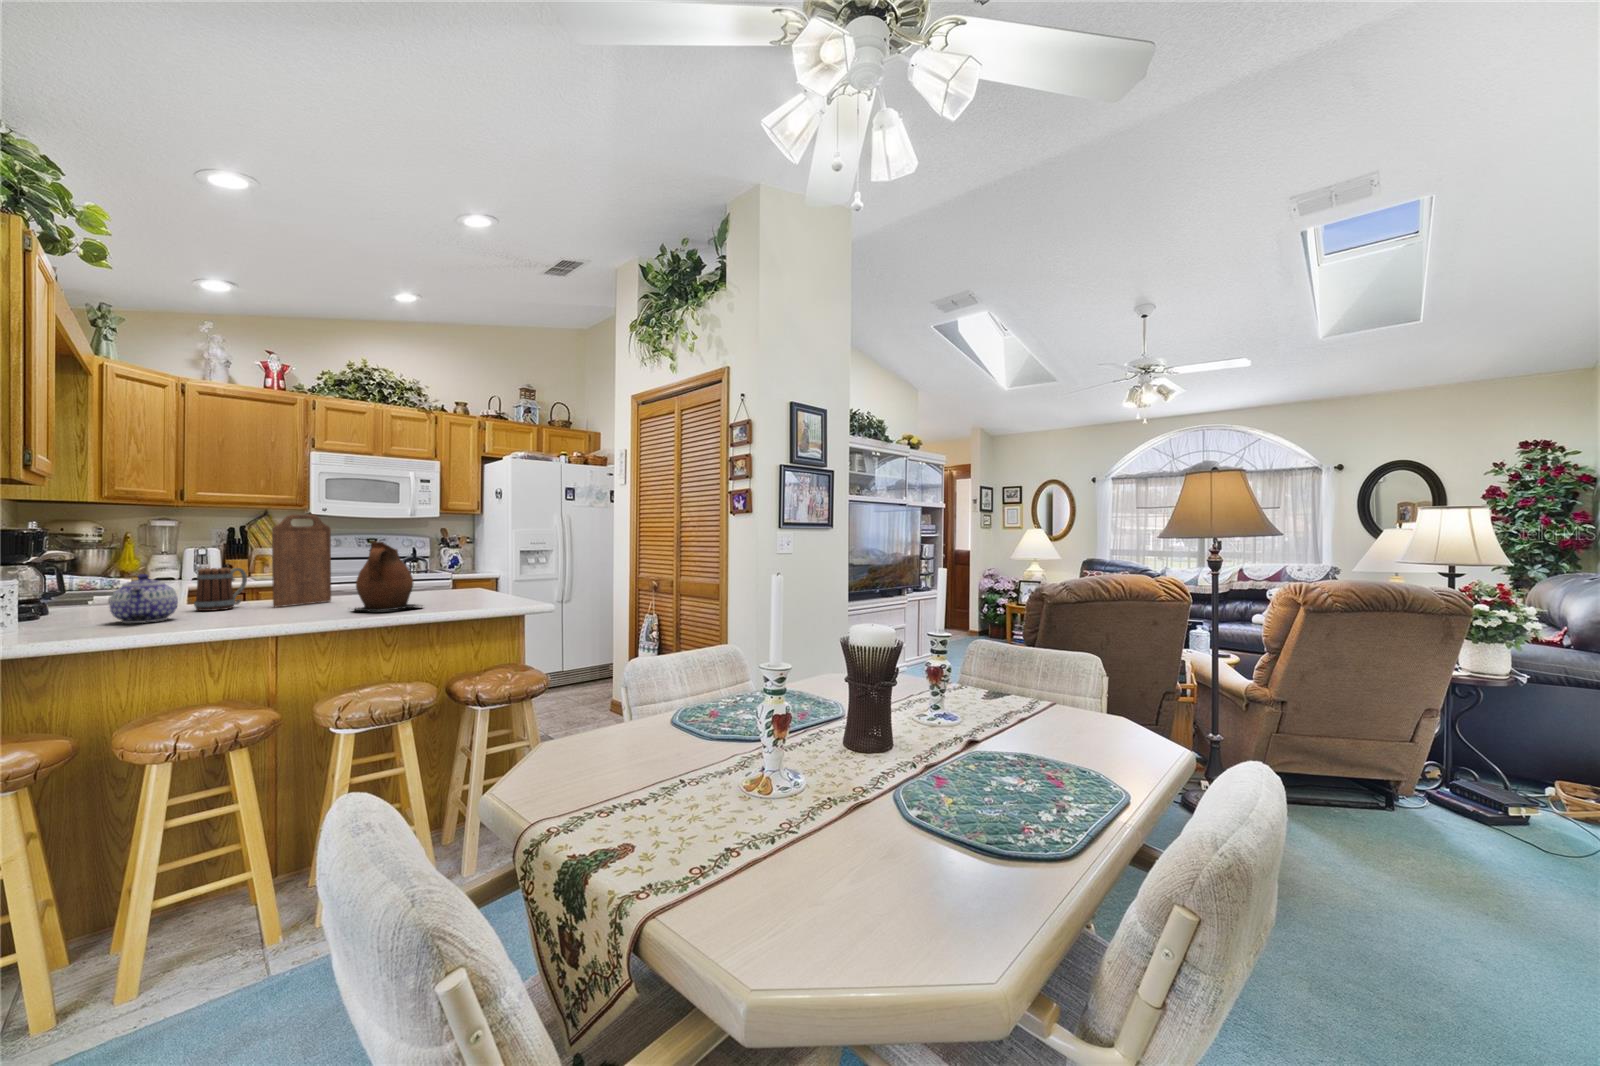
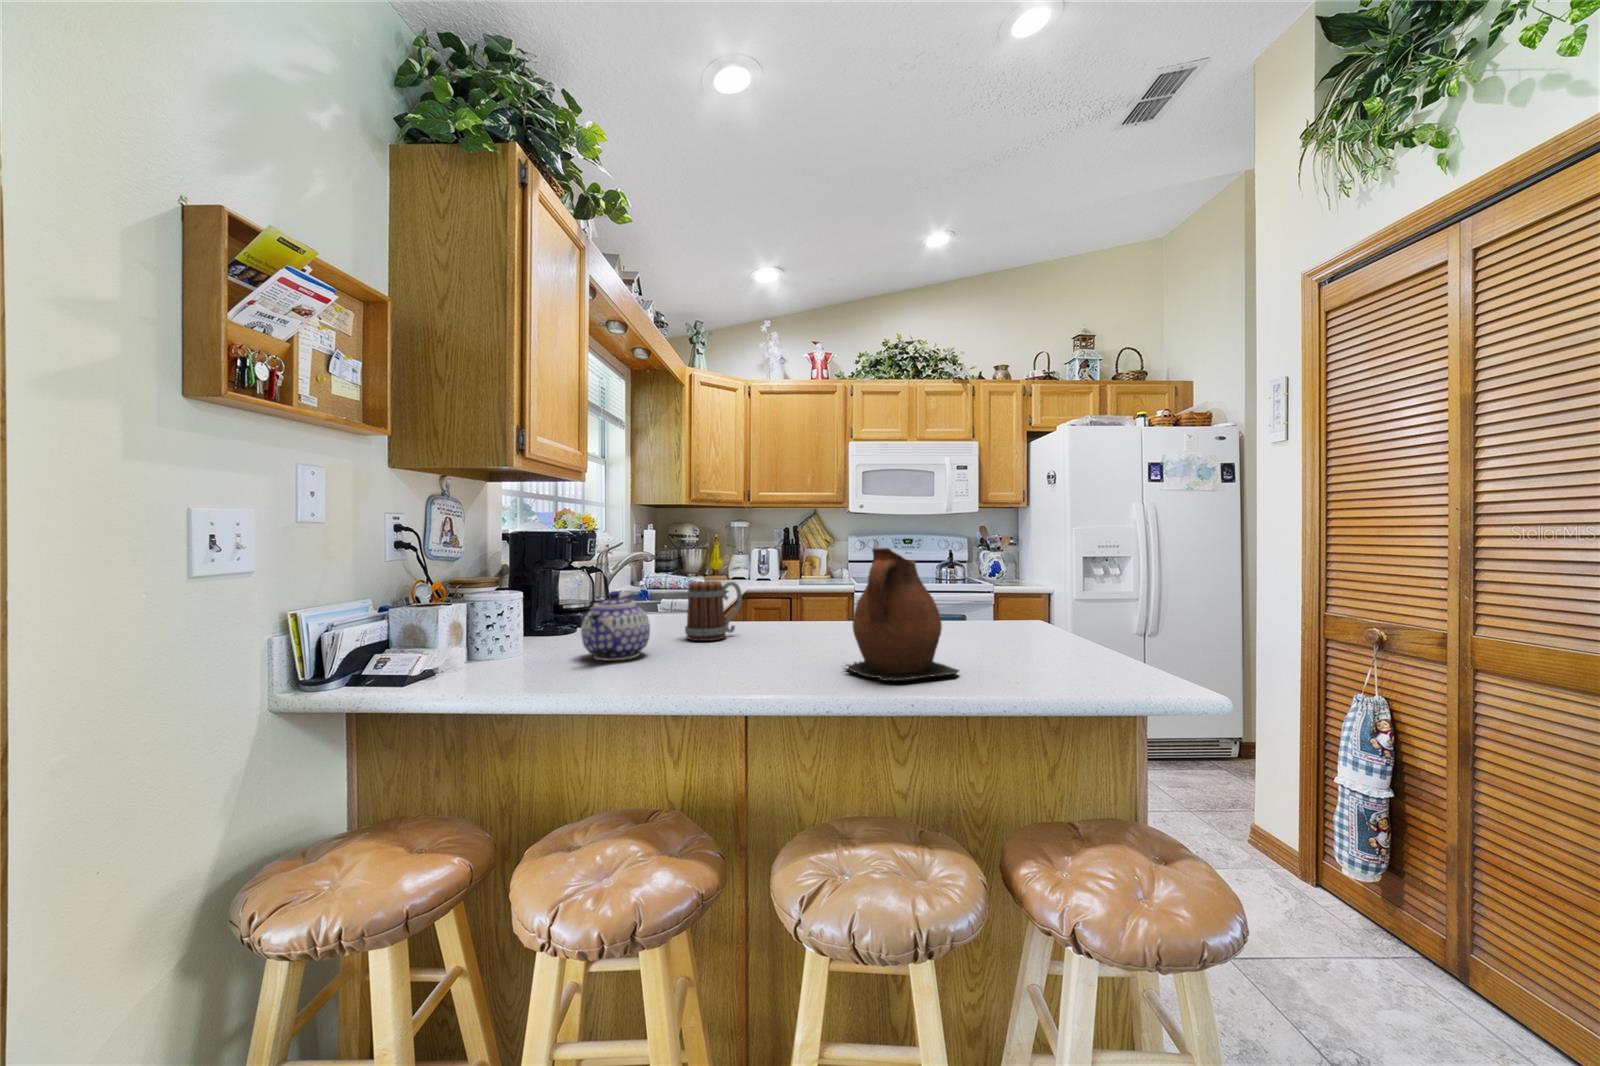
cutting board: present [272,514,331,607] -> none [762,505,836,642]

